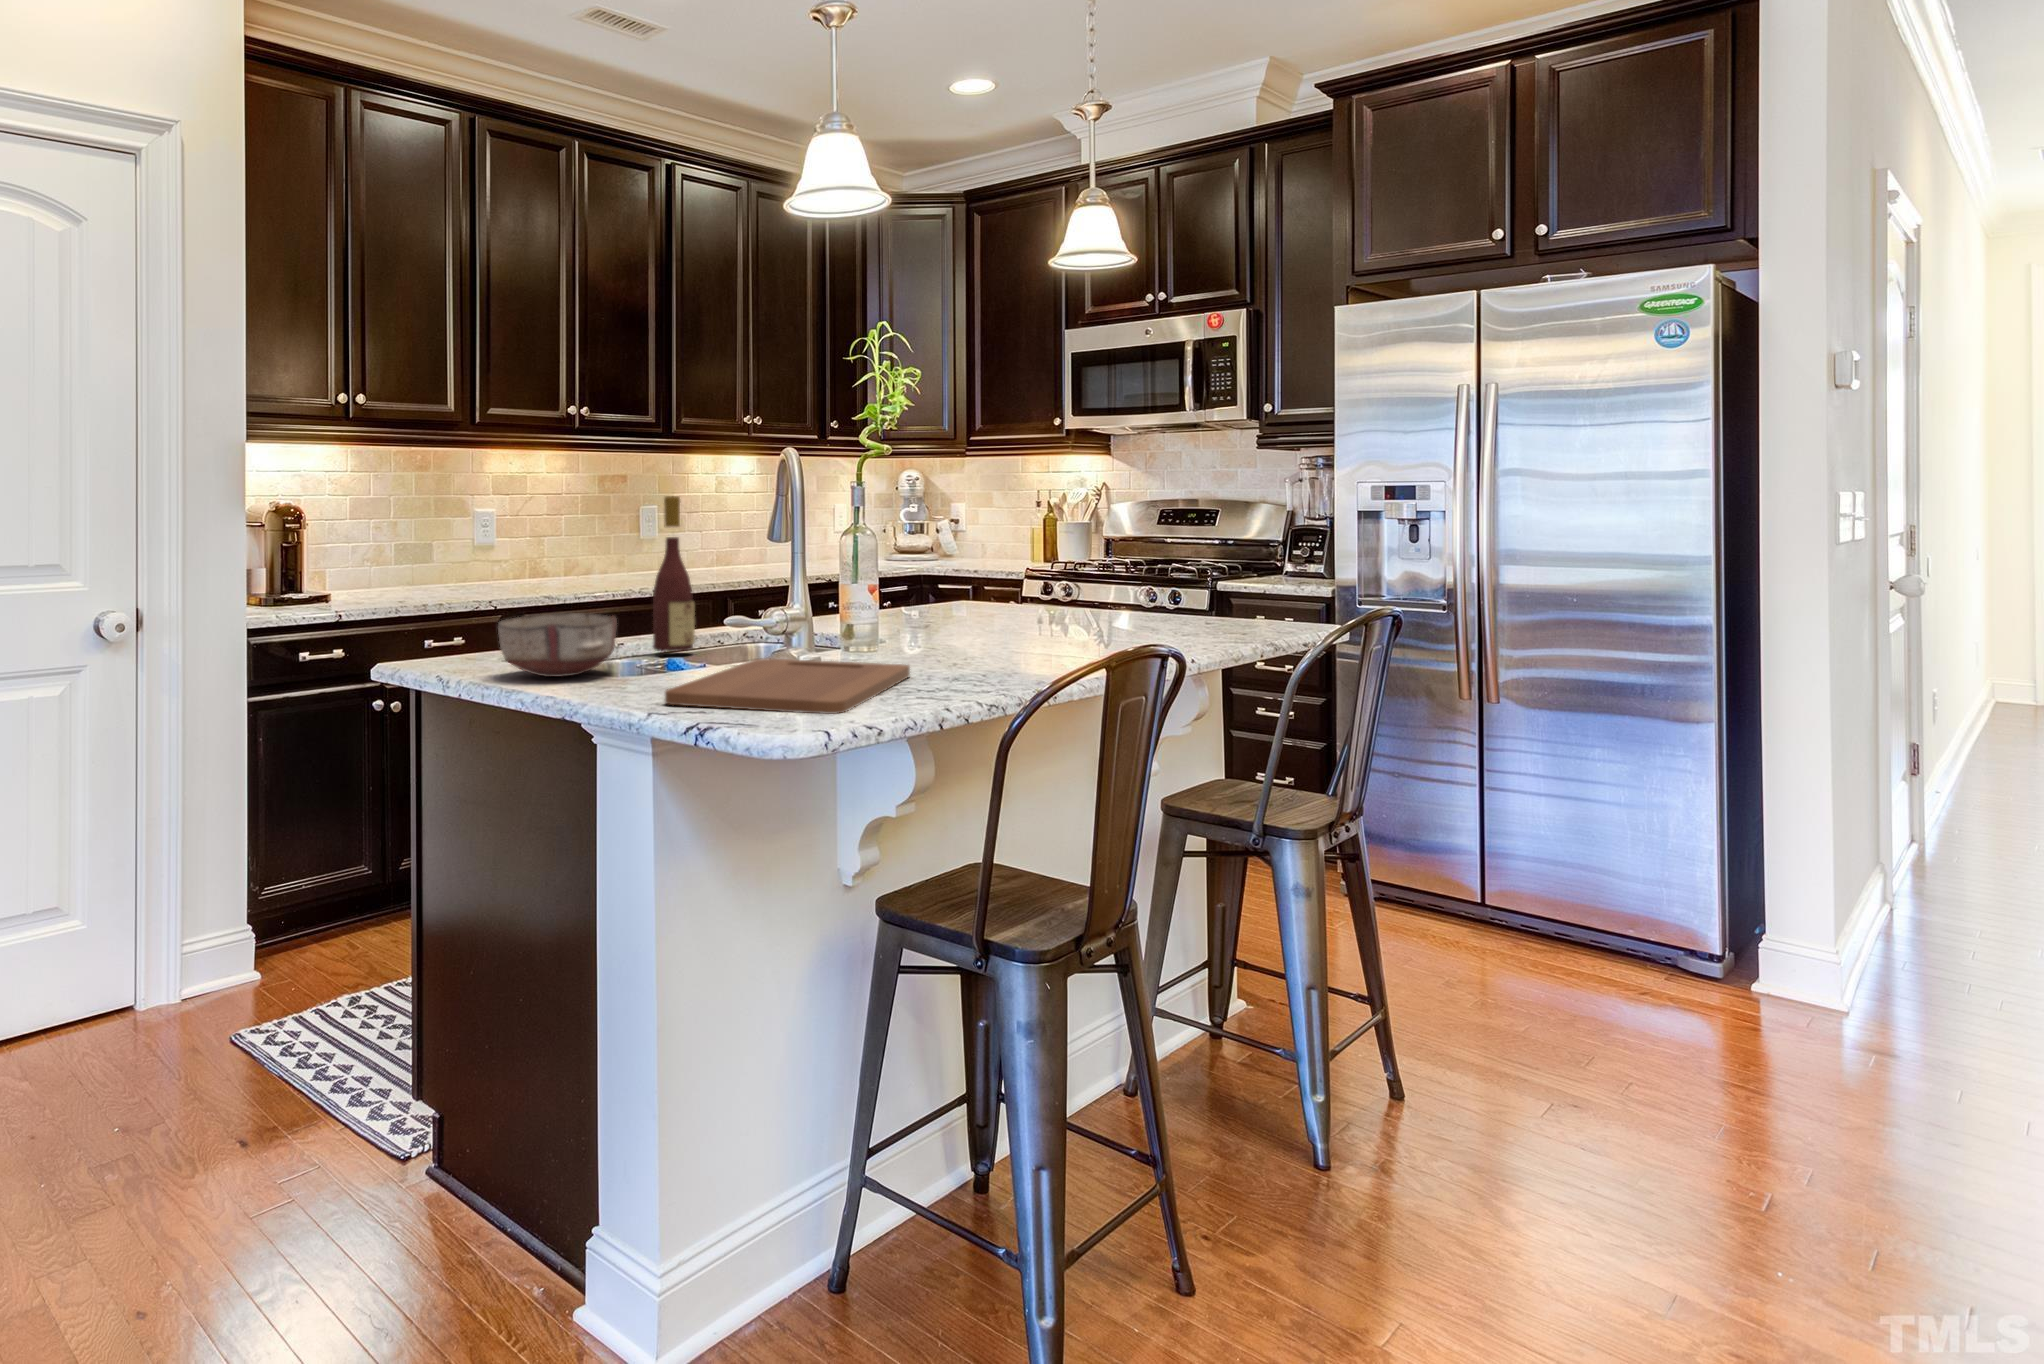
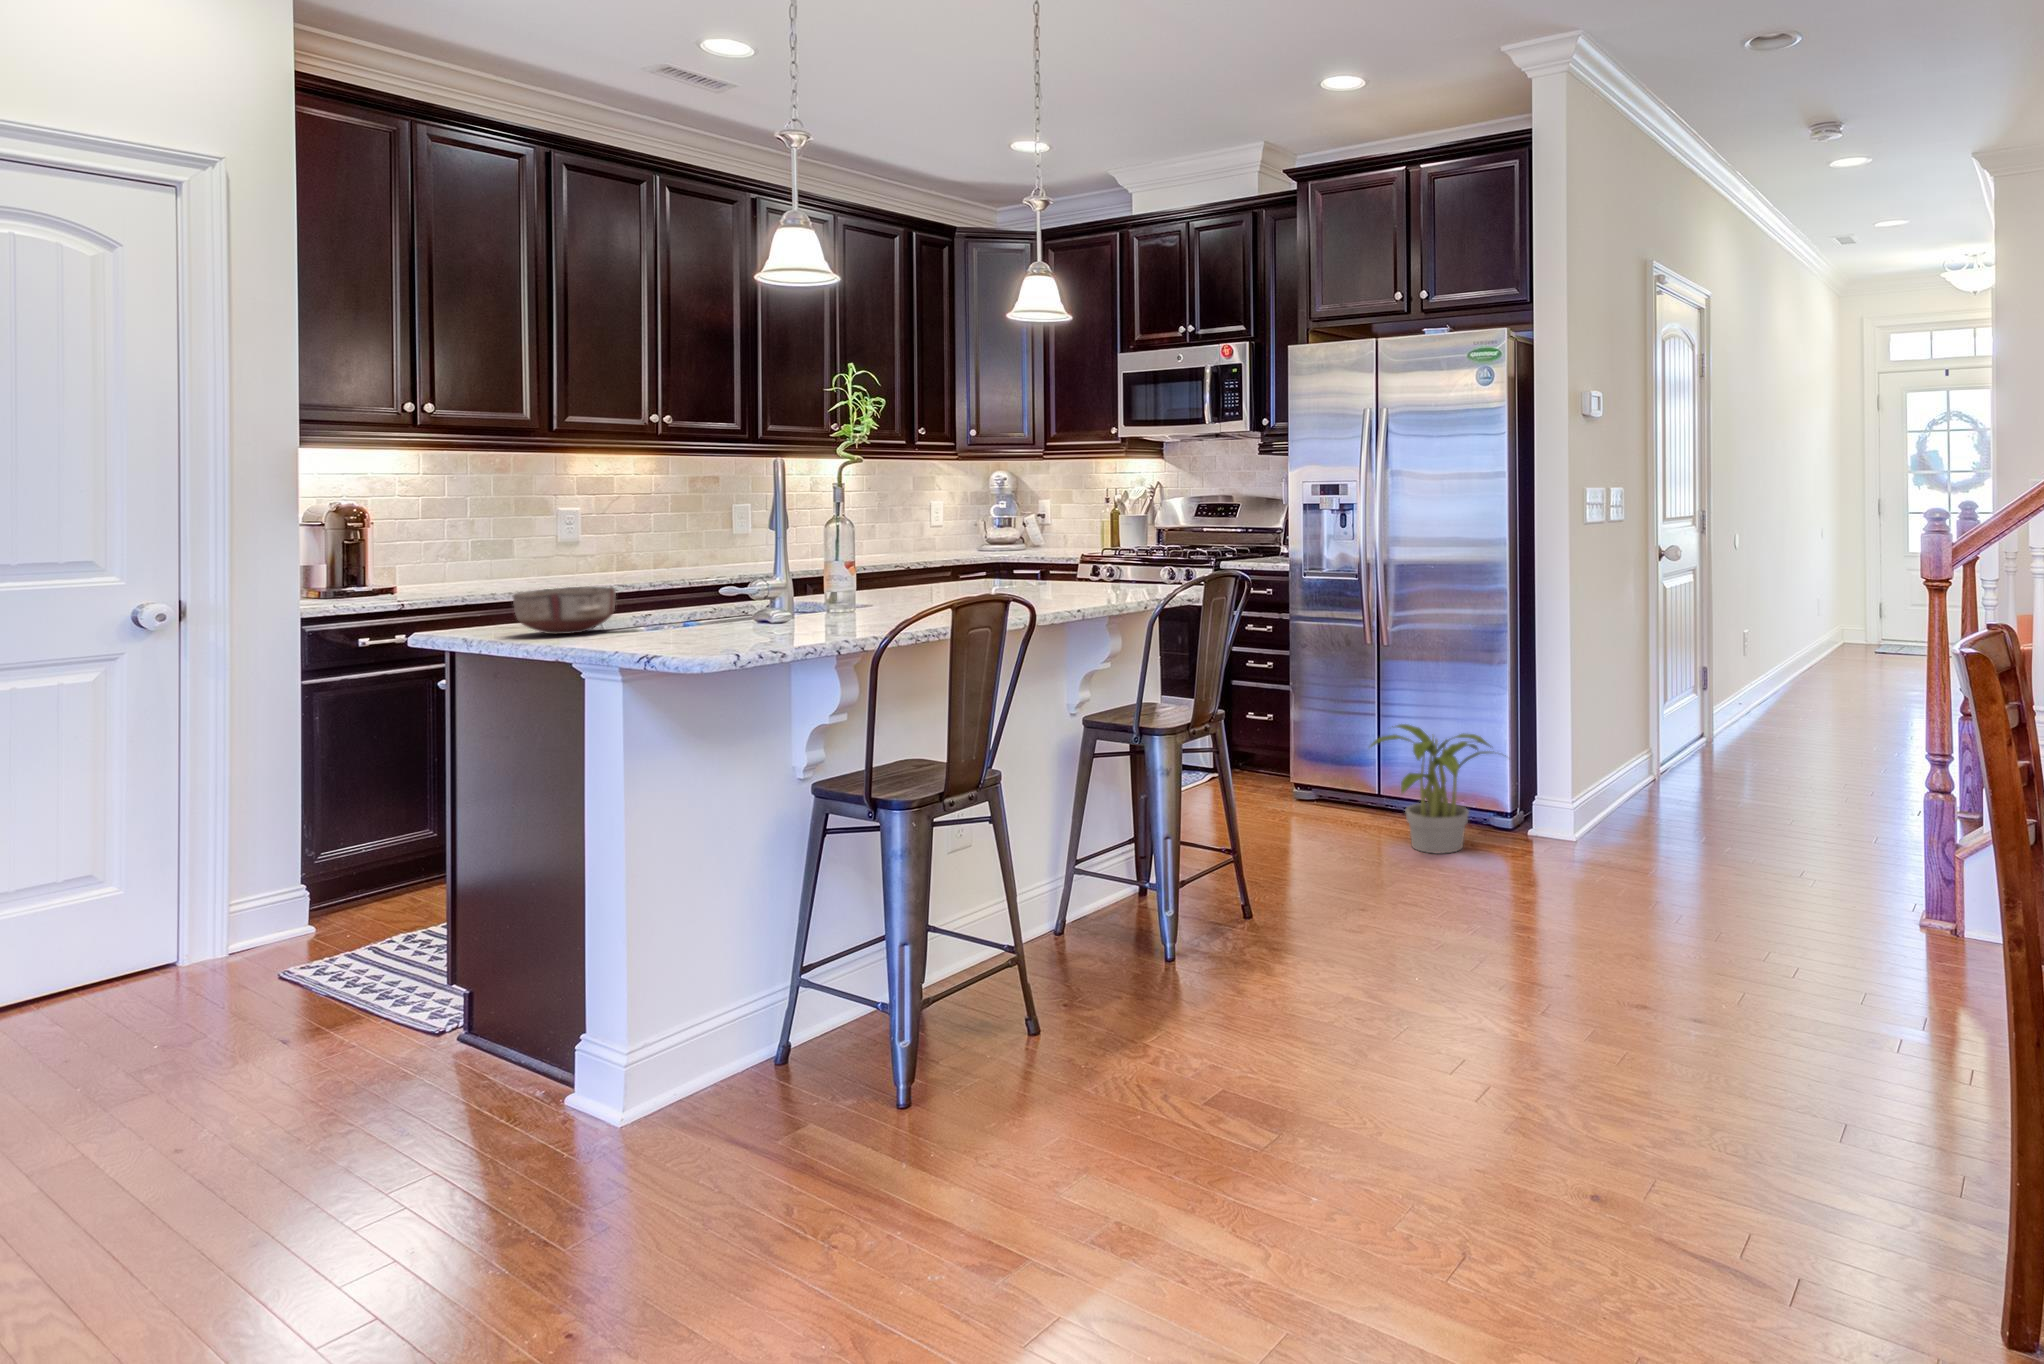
wine bottle: present [653,496,695,652] -> none [659,496,697,620]
cutting board: present [665,658,910,714] -> none [629,616,840,645]
potted plant: none [1504,812,1731,1004] -> present [1370,724,1494,854]

